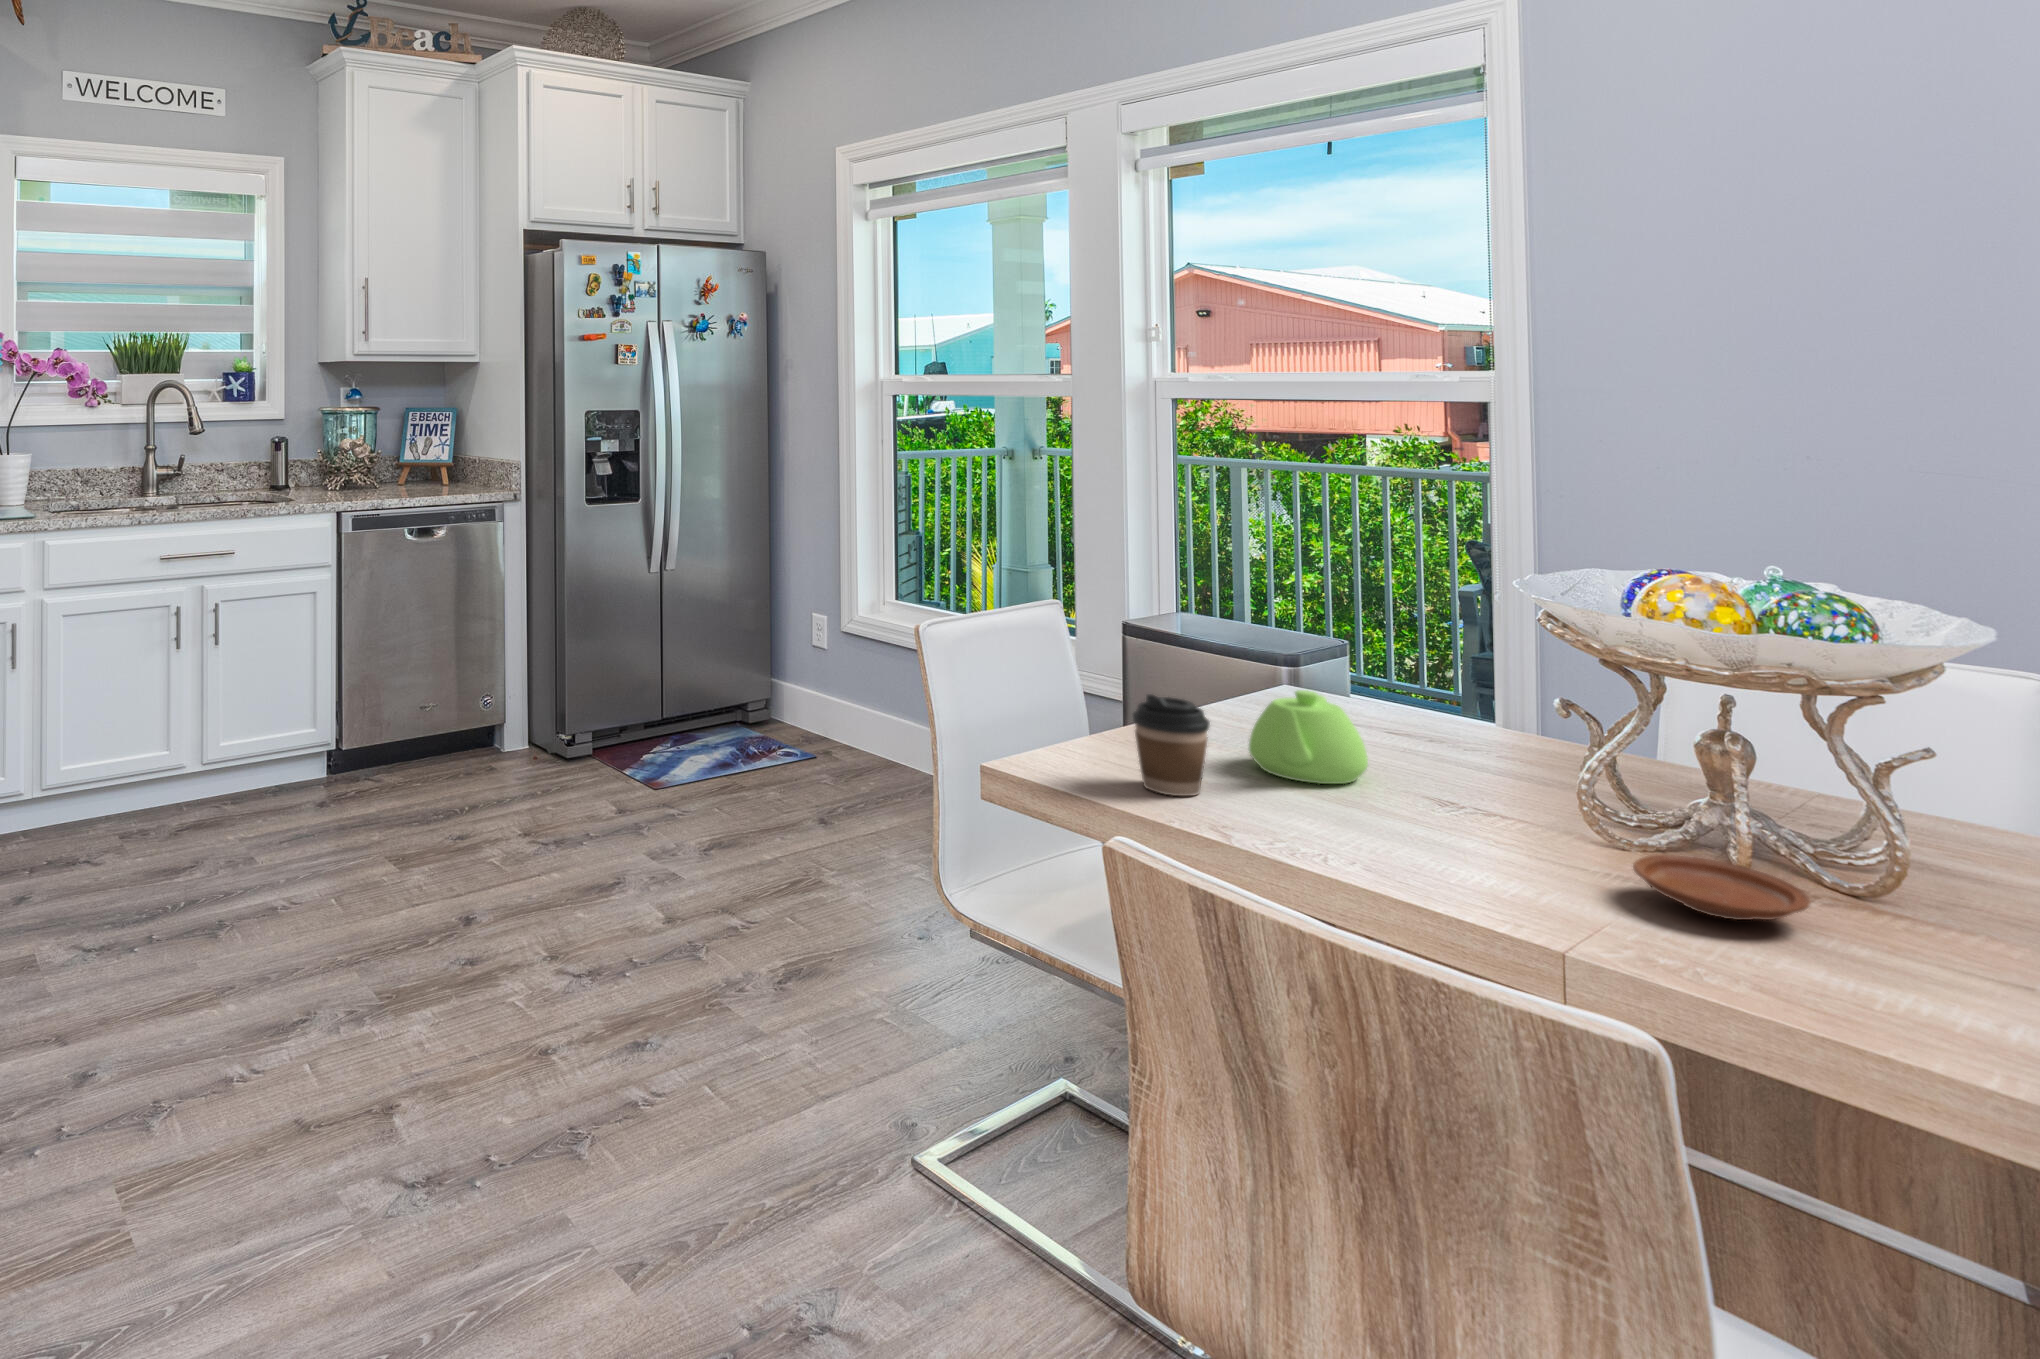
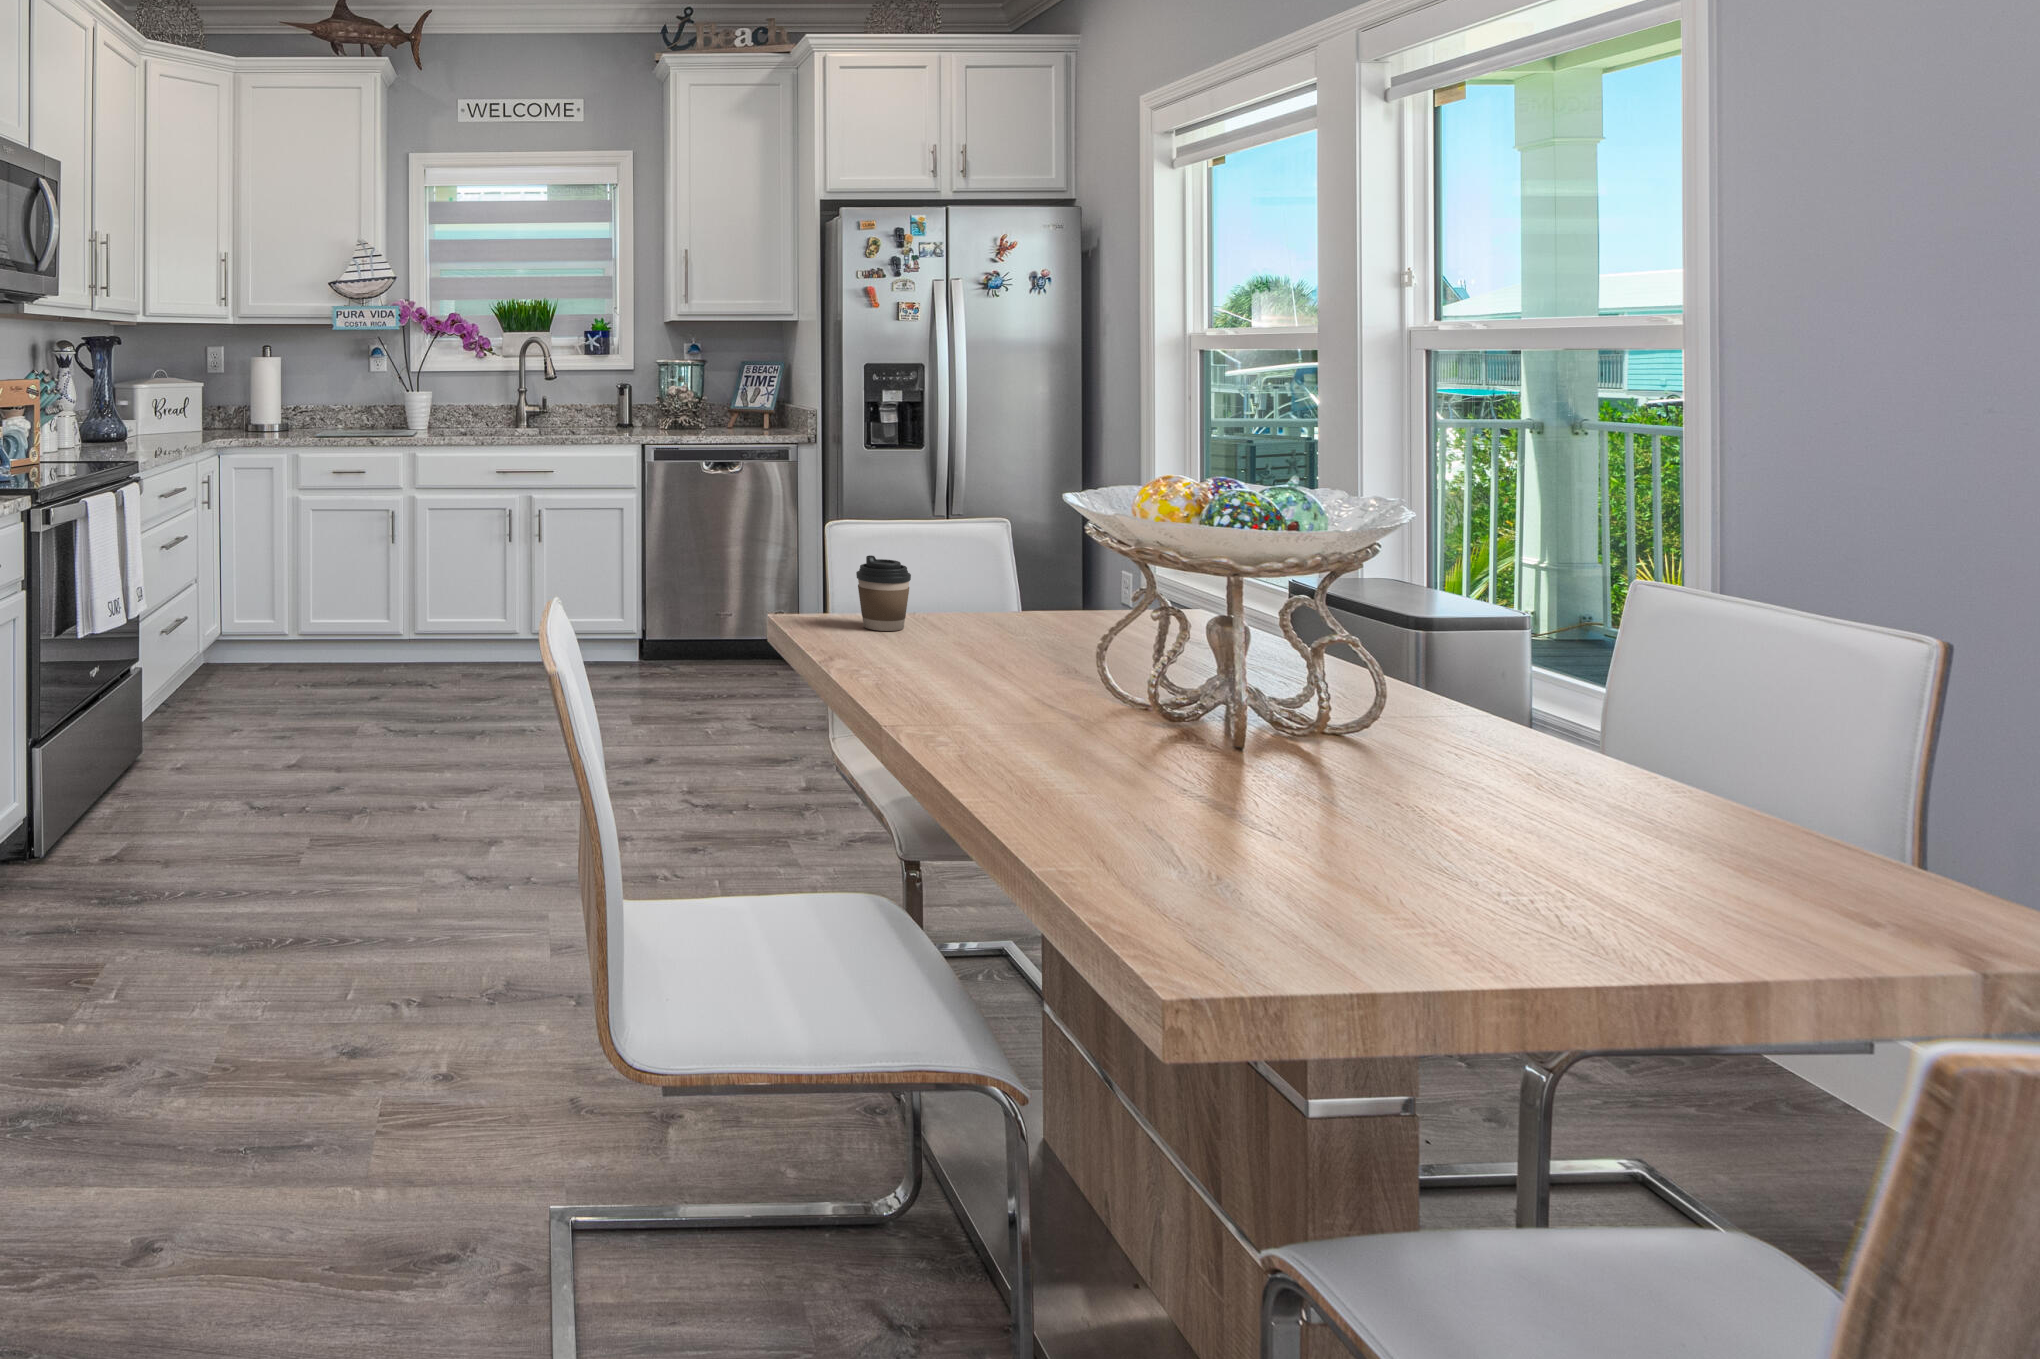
teapot: present [1249,690,1368,784] -> none [966,566,1065,637]
plate: present [1633,855,1810,920] -> none [1022,670,1129,709]

